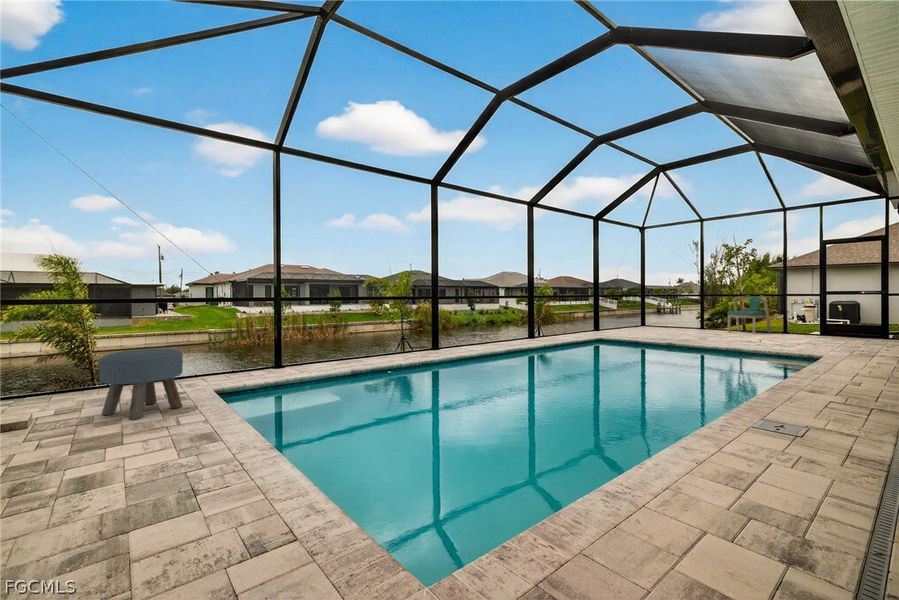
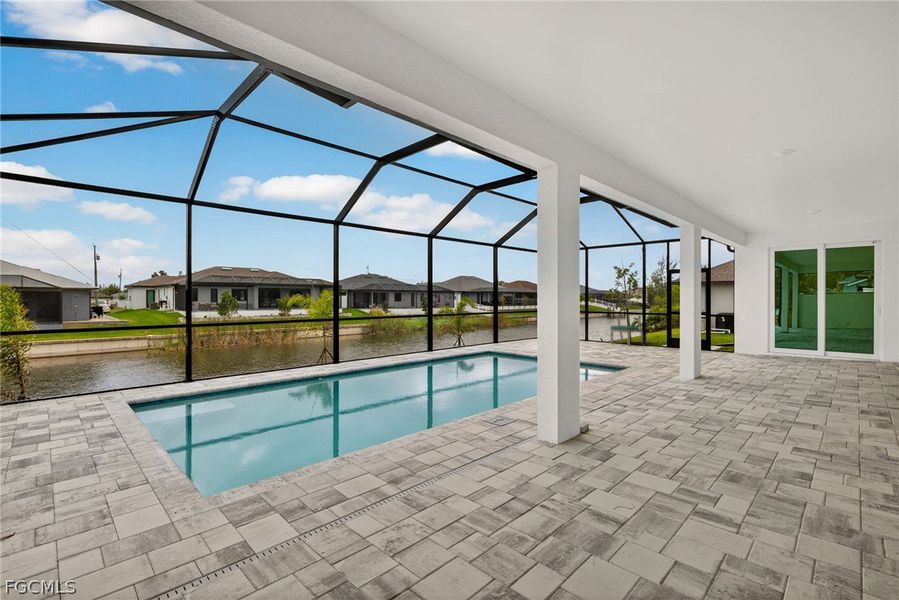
ottoman: present [100,349,183,420] -> none [33,370,100,424]

